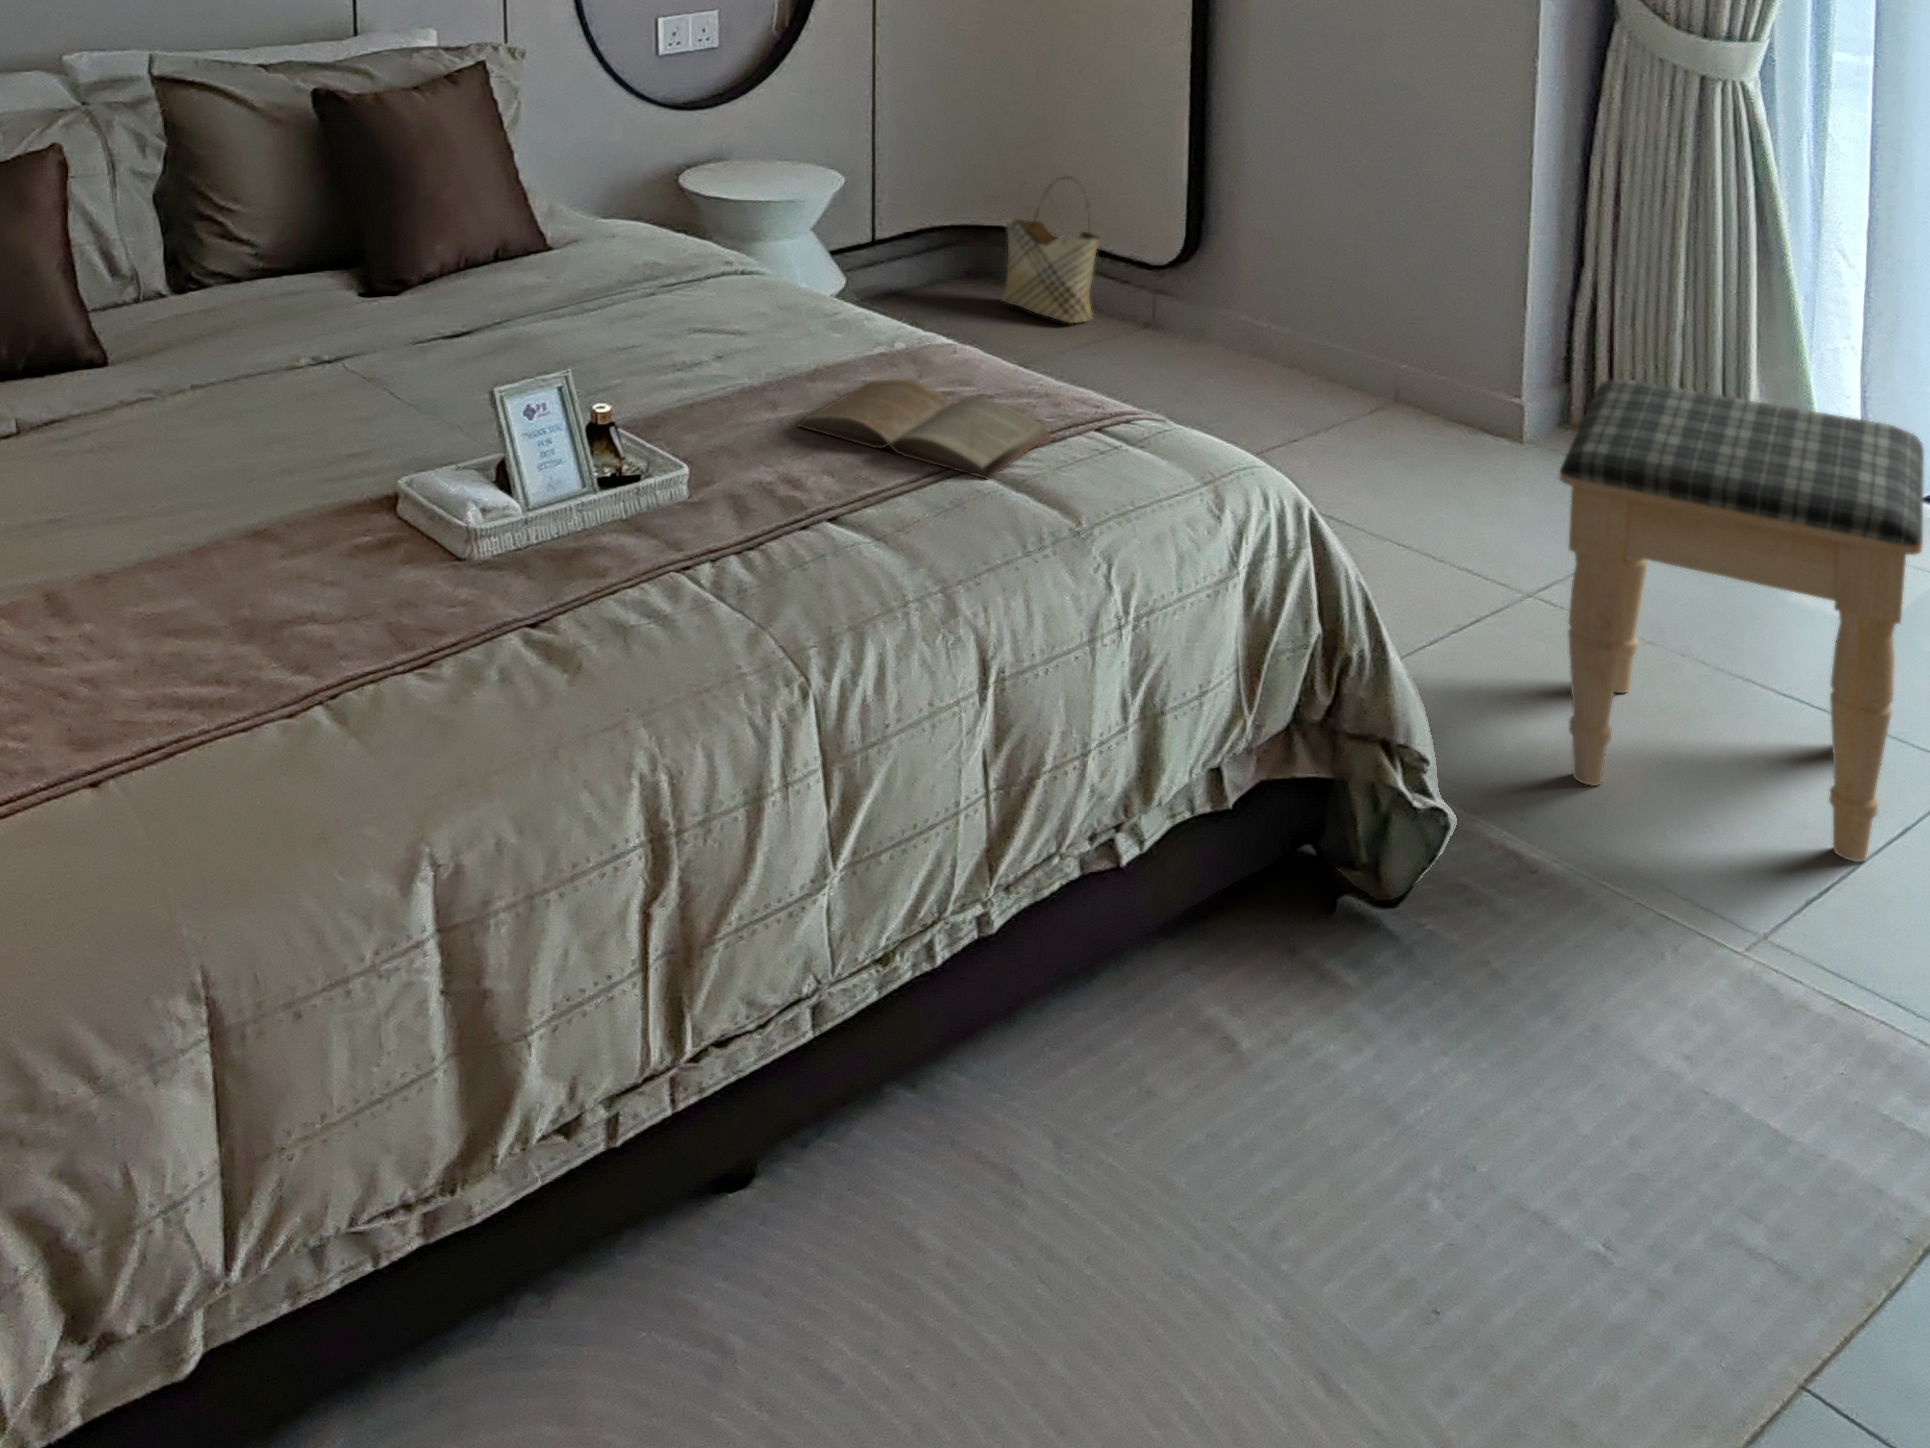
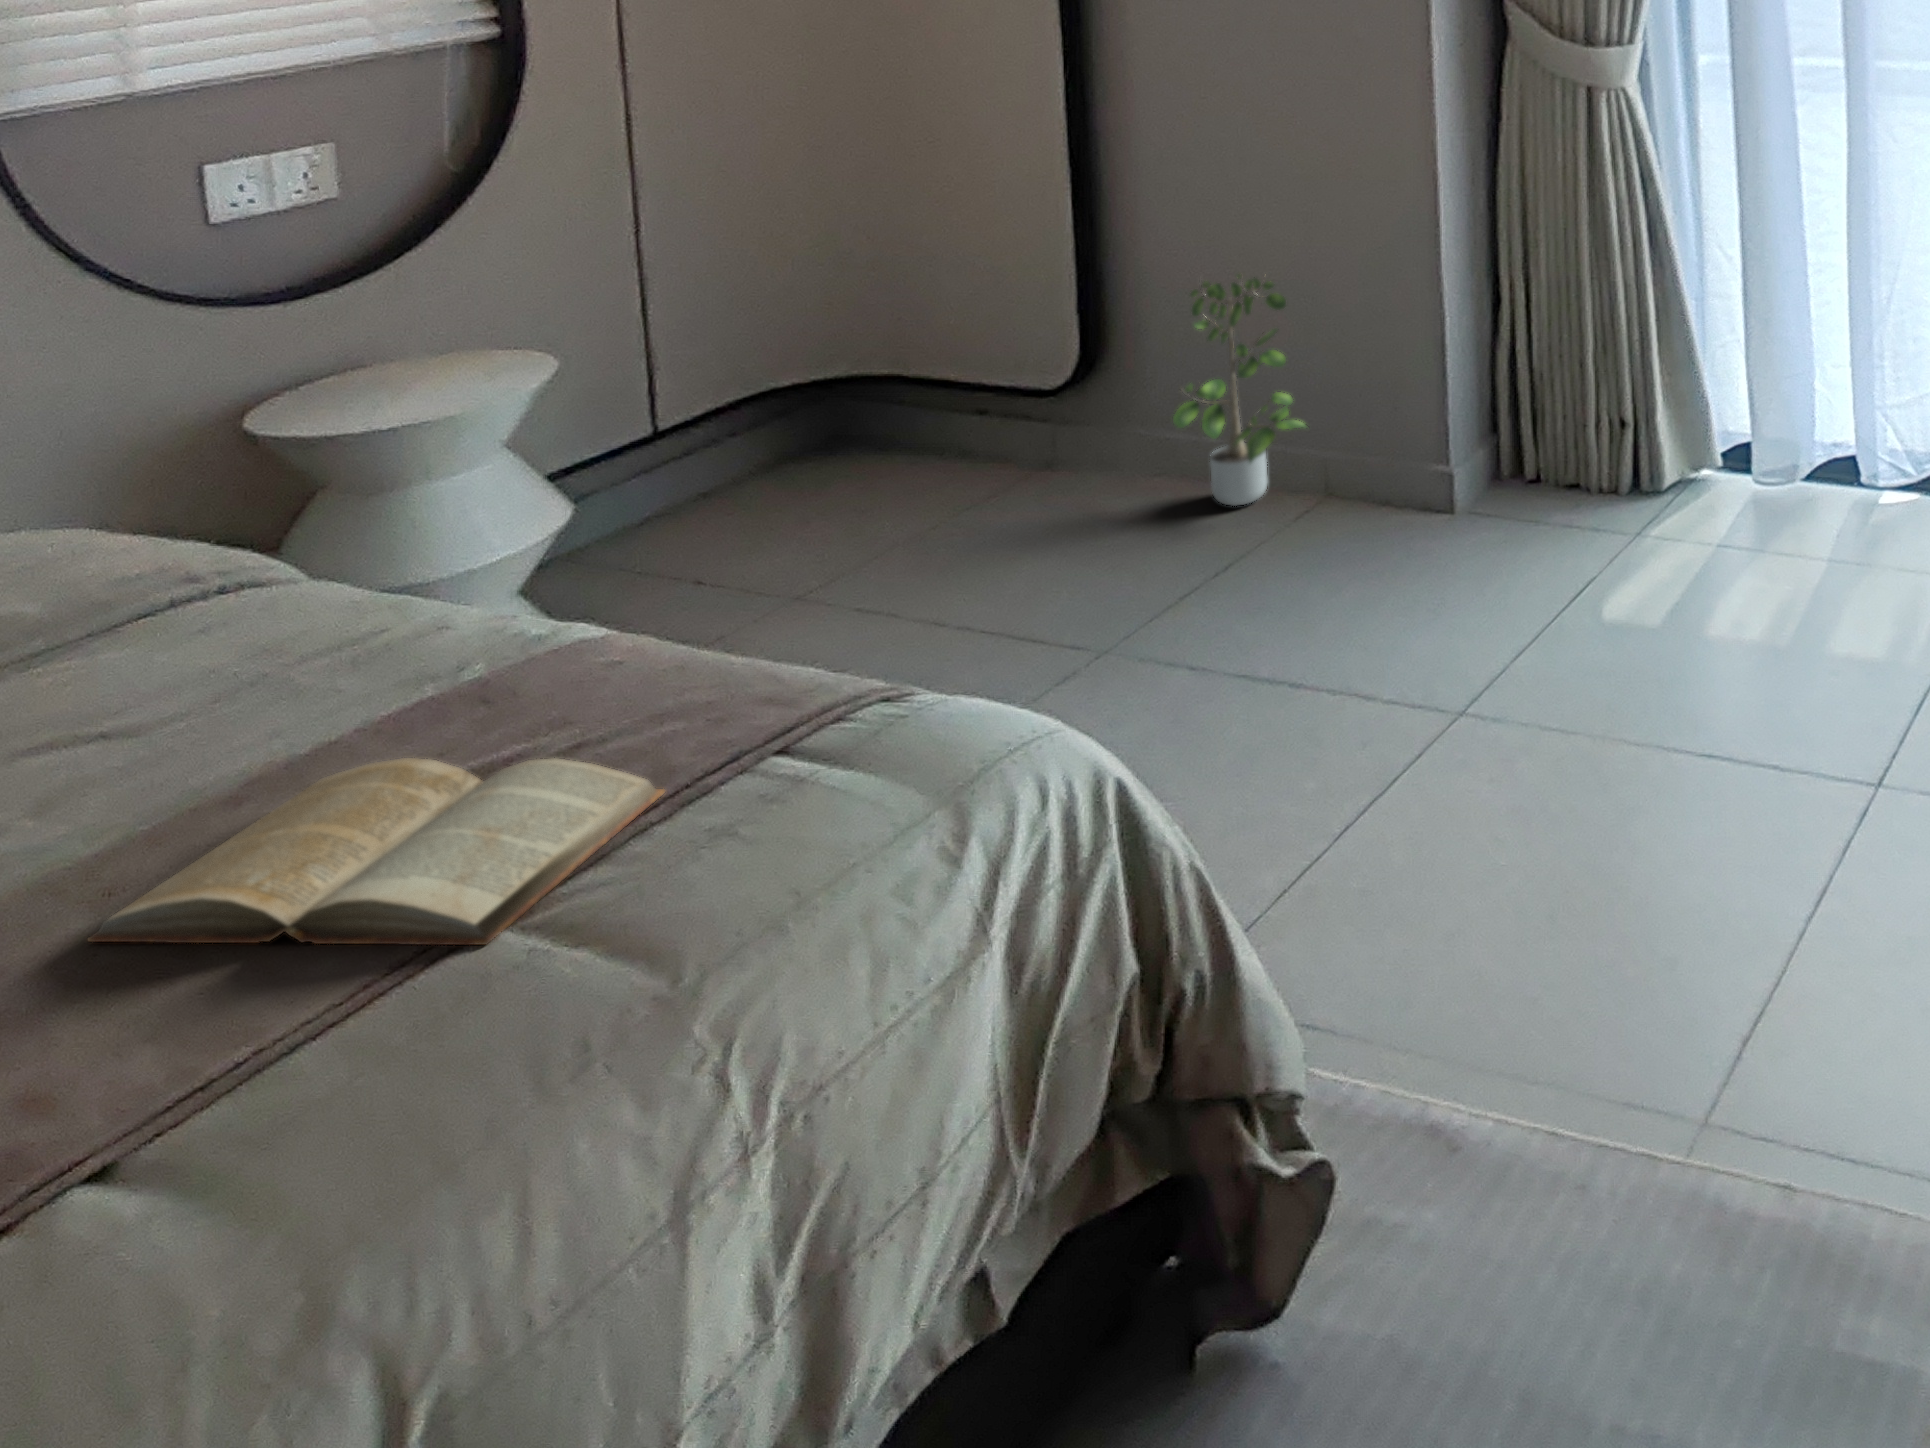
woven basket: present [1002,182,1099,323] -> none [852,297,976,484]
potted plant: none [1265,195,1390,394] -> present [1173,275,1307,506]
footstool: present [1559,380,1924,862] -> none [1460,434,1824,969]

